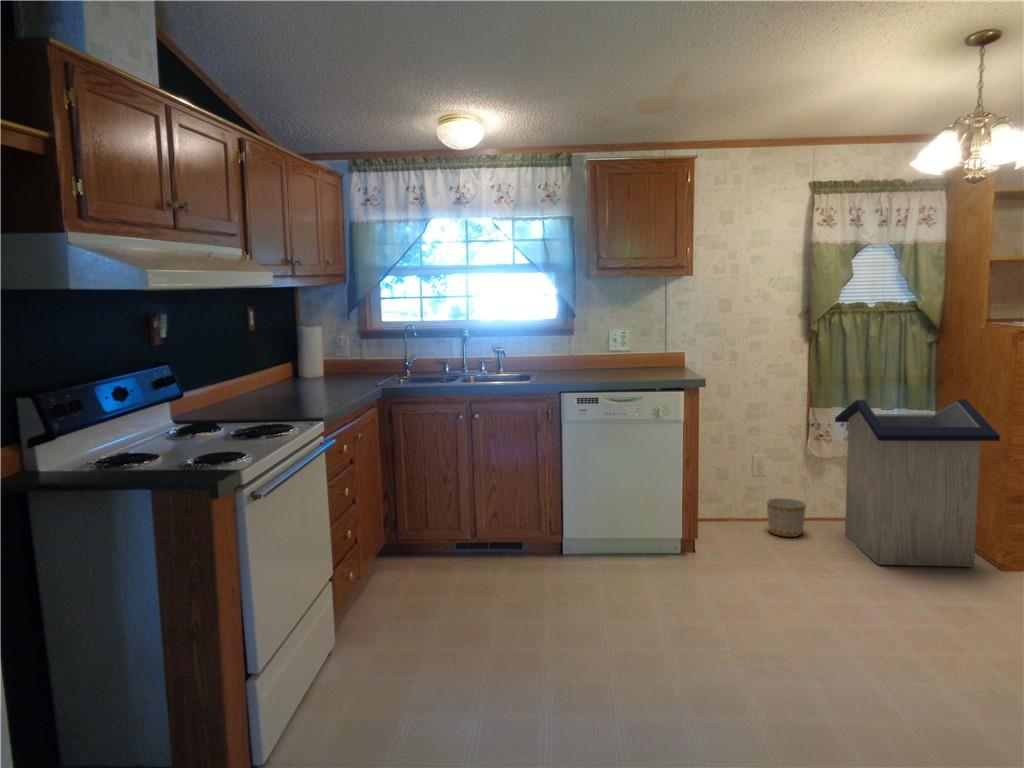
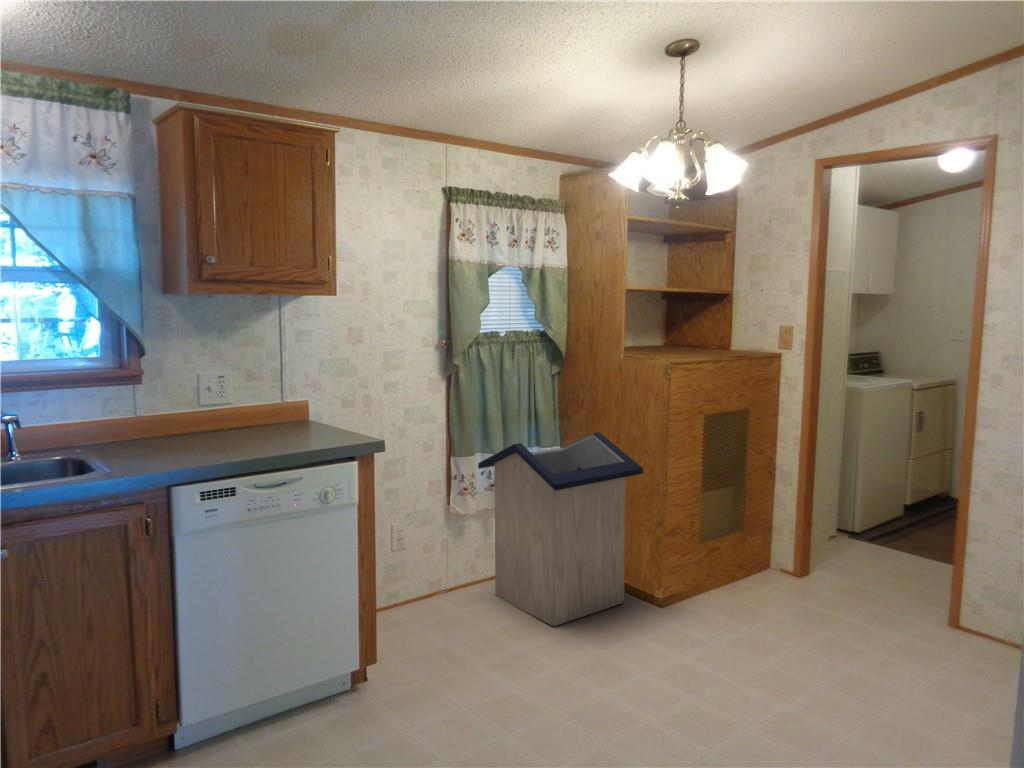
planter: present [767,498,806,537] -> none [415,565,459,615]

